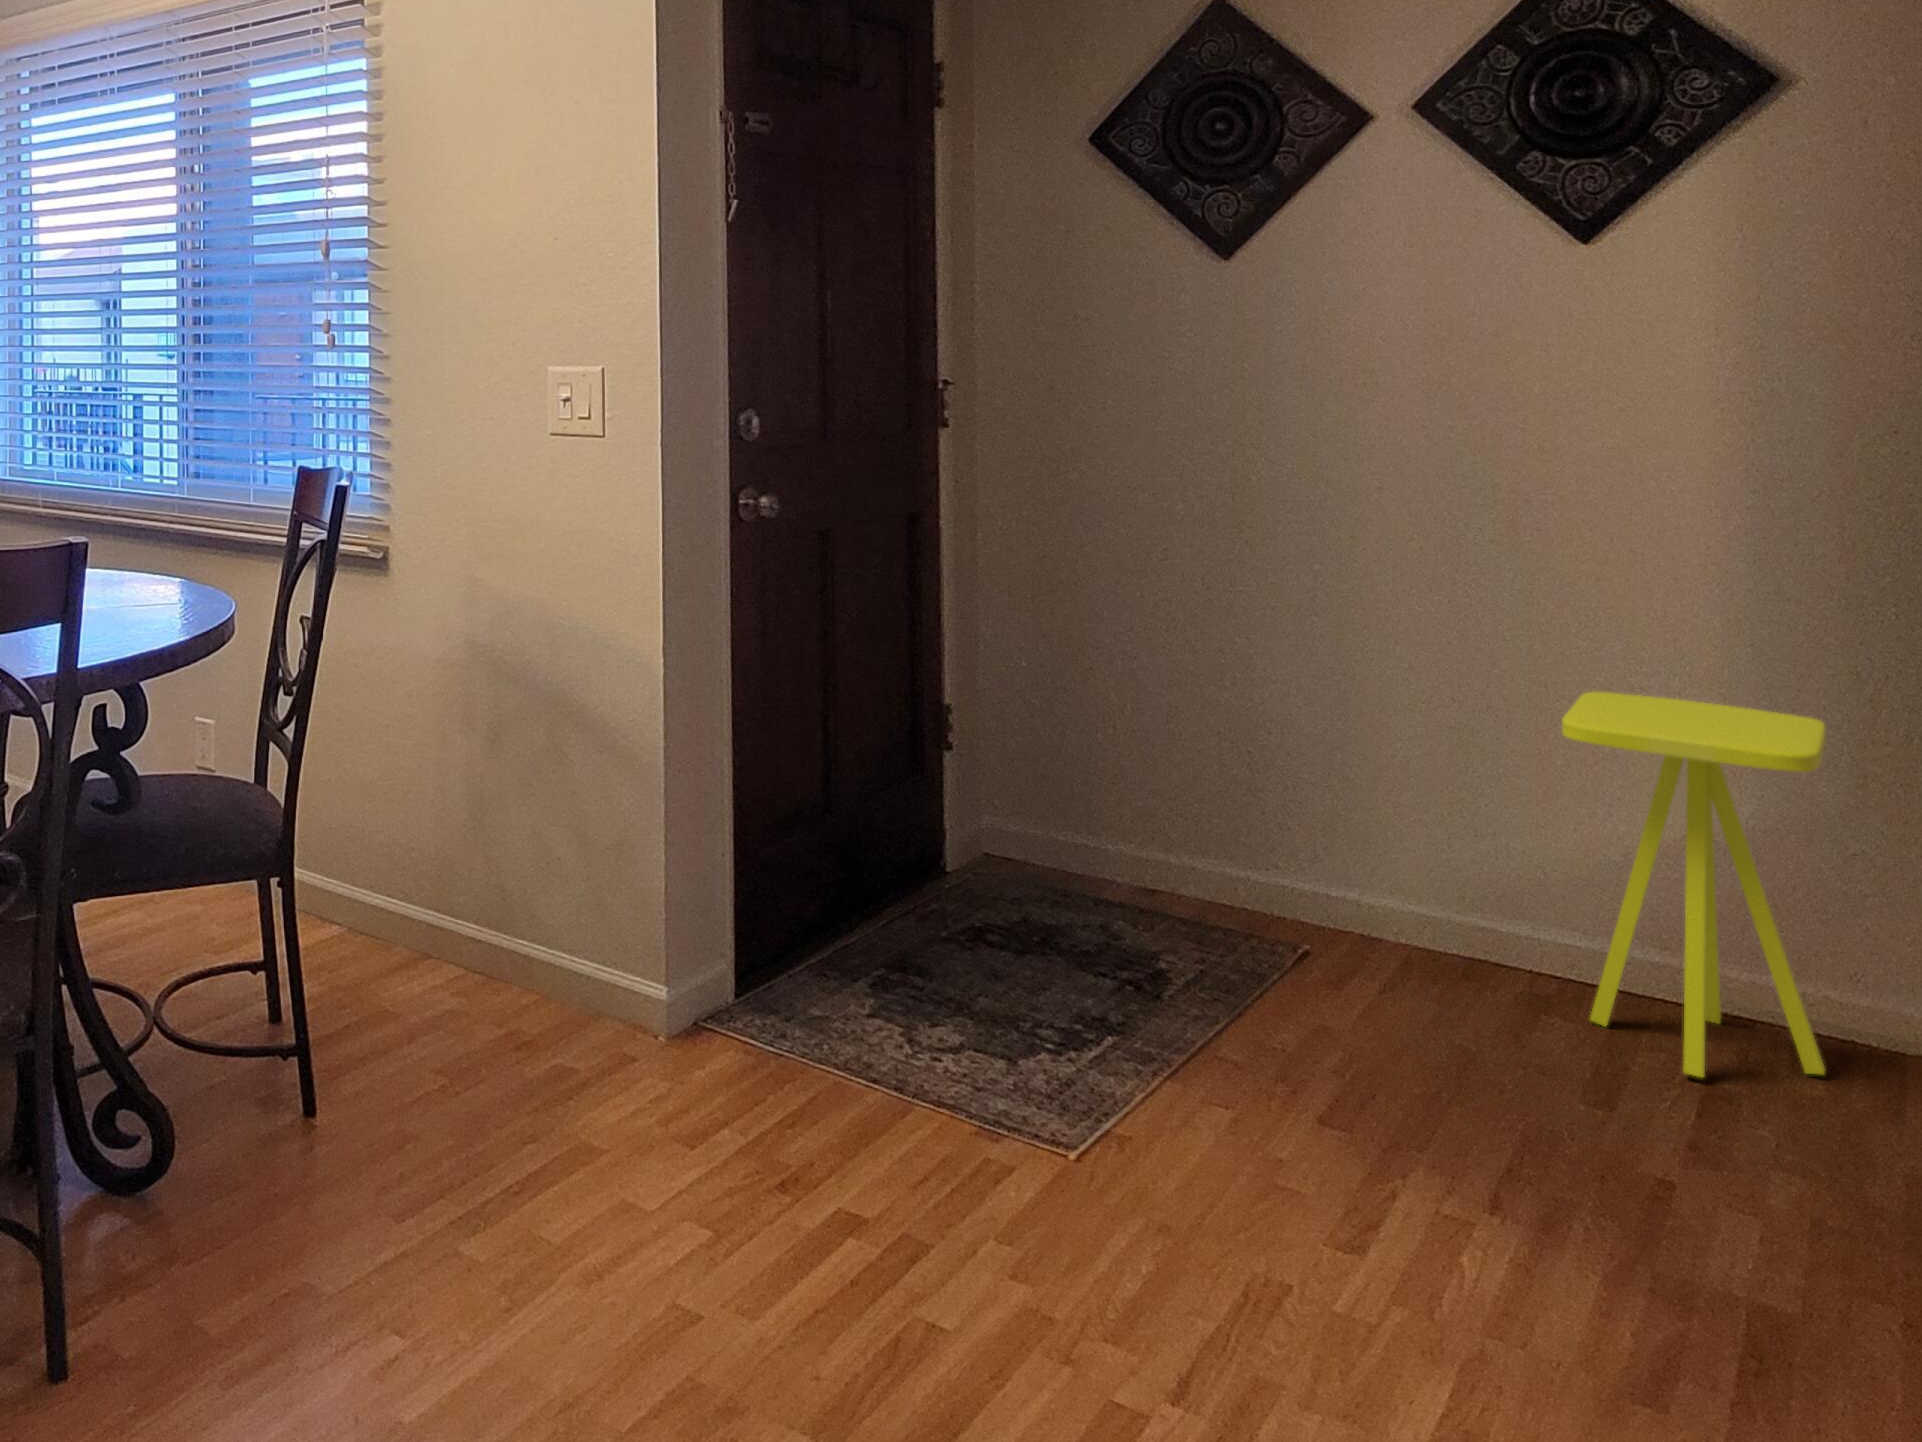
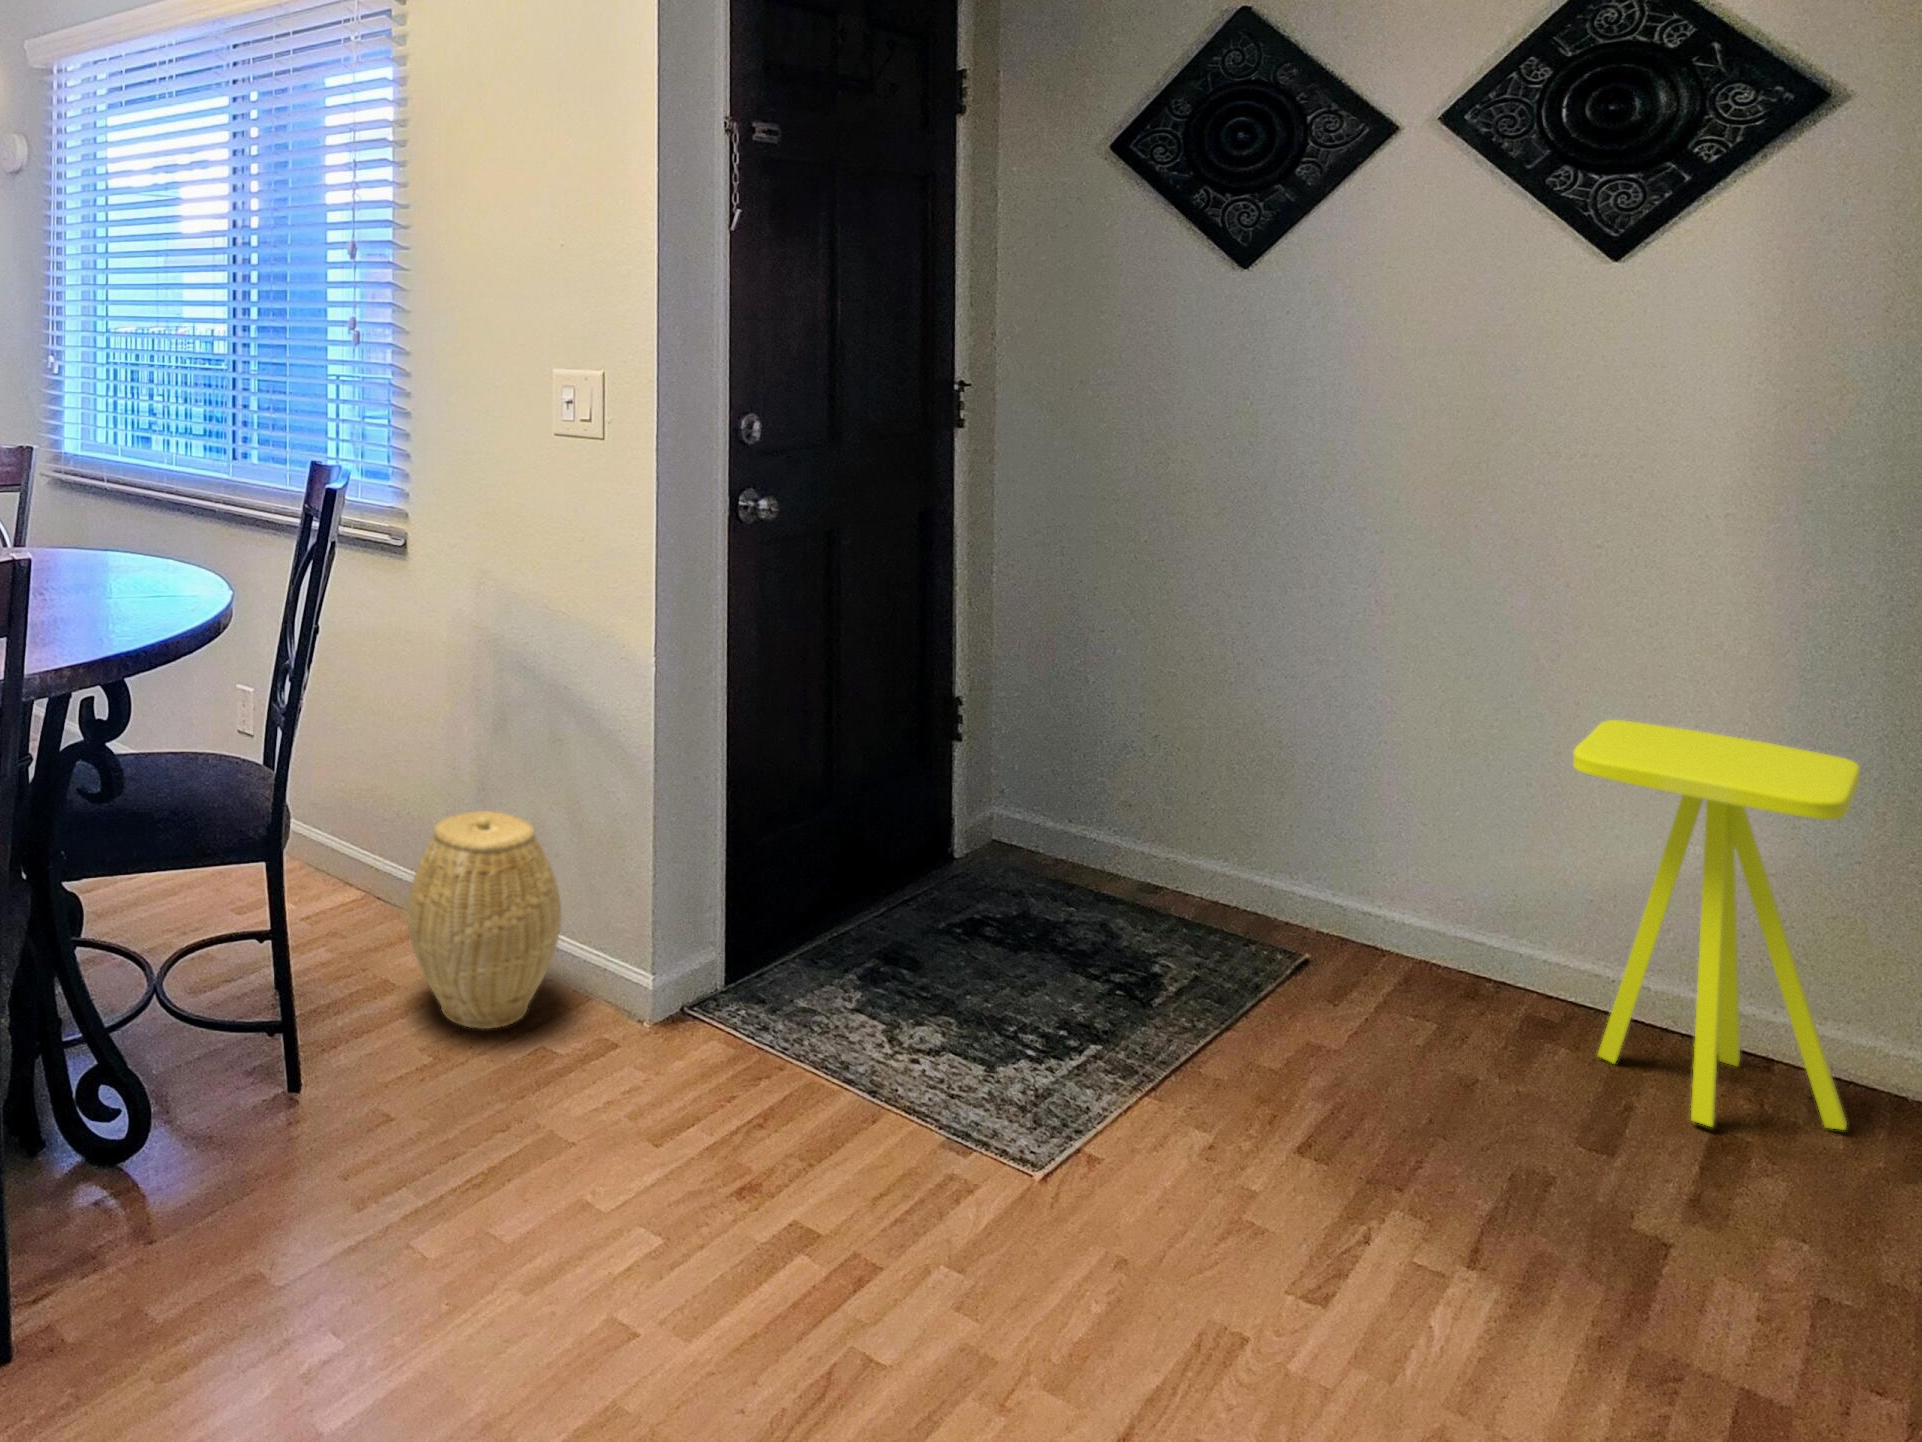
woven basket: none [415,824,574,1046] -> present [407,811,562,1029]

